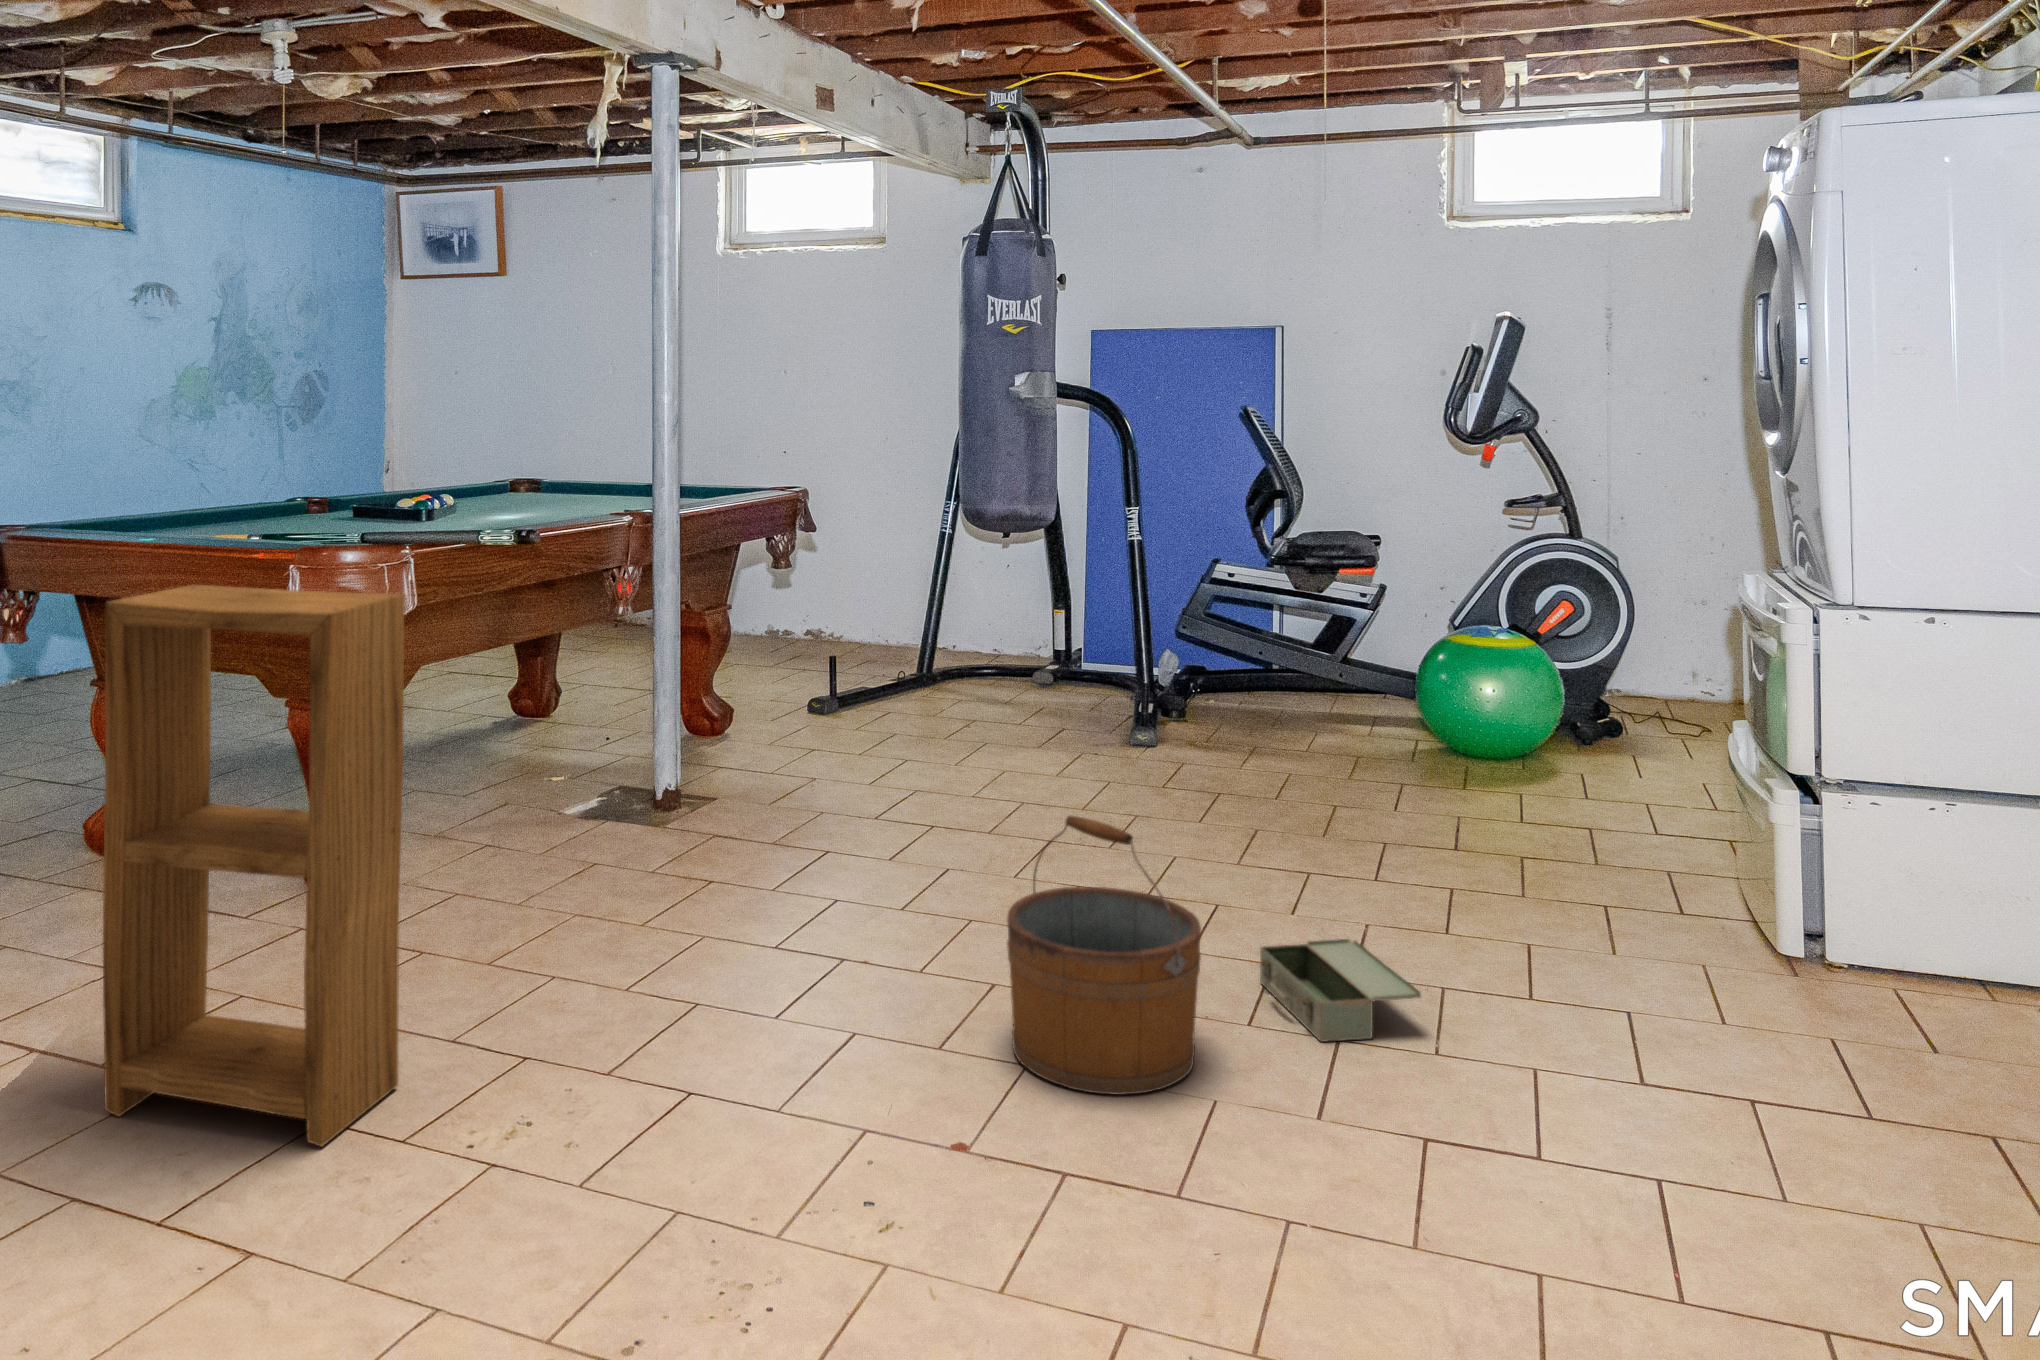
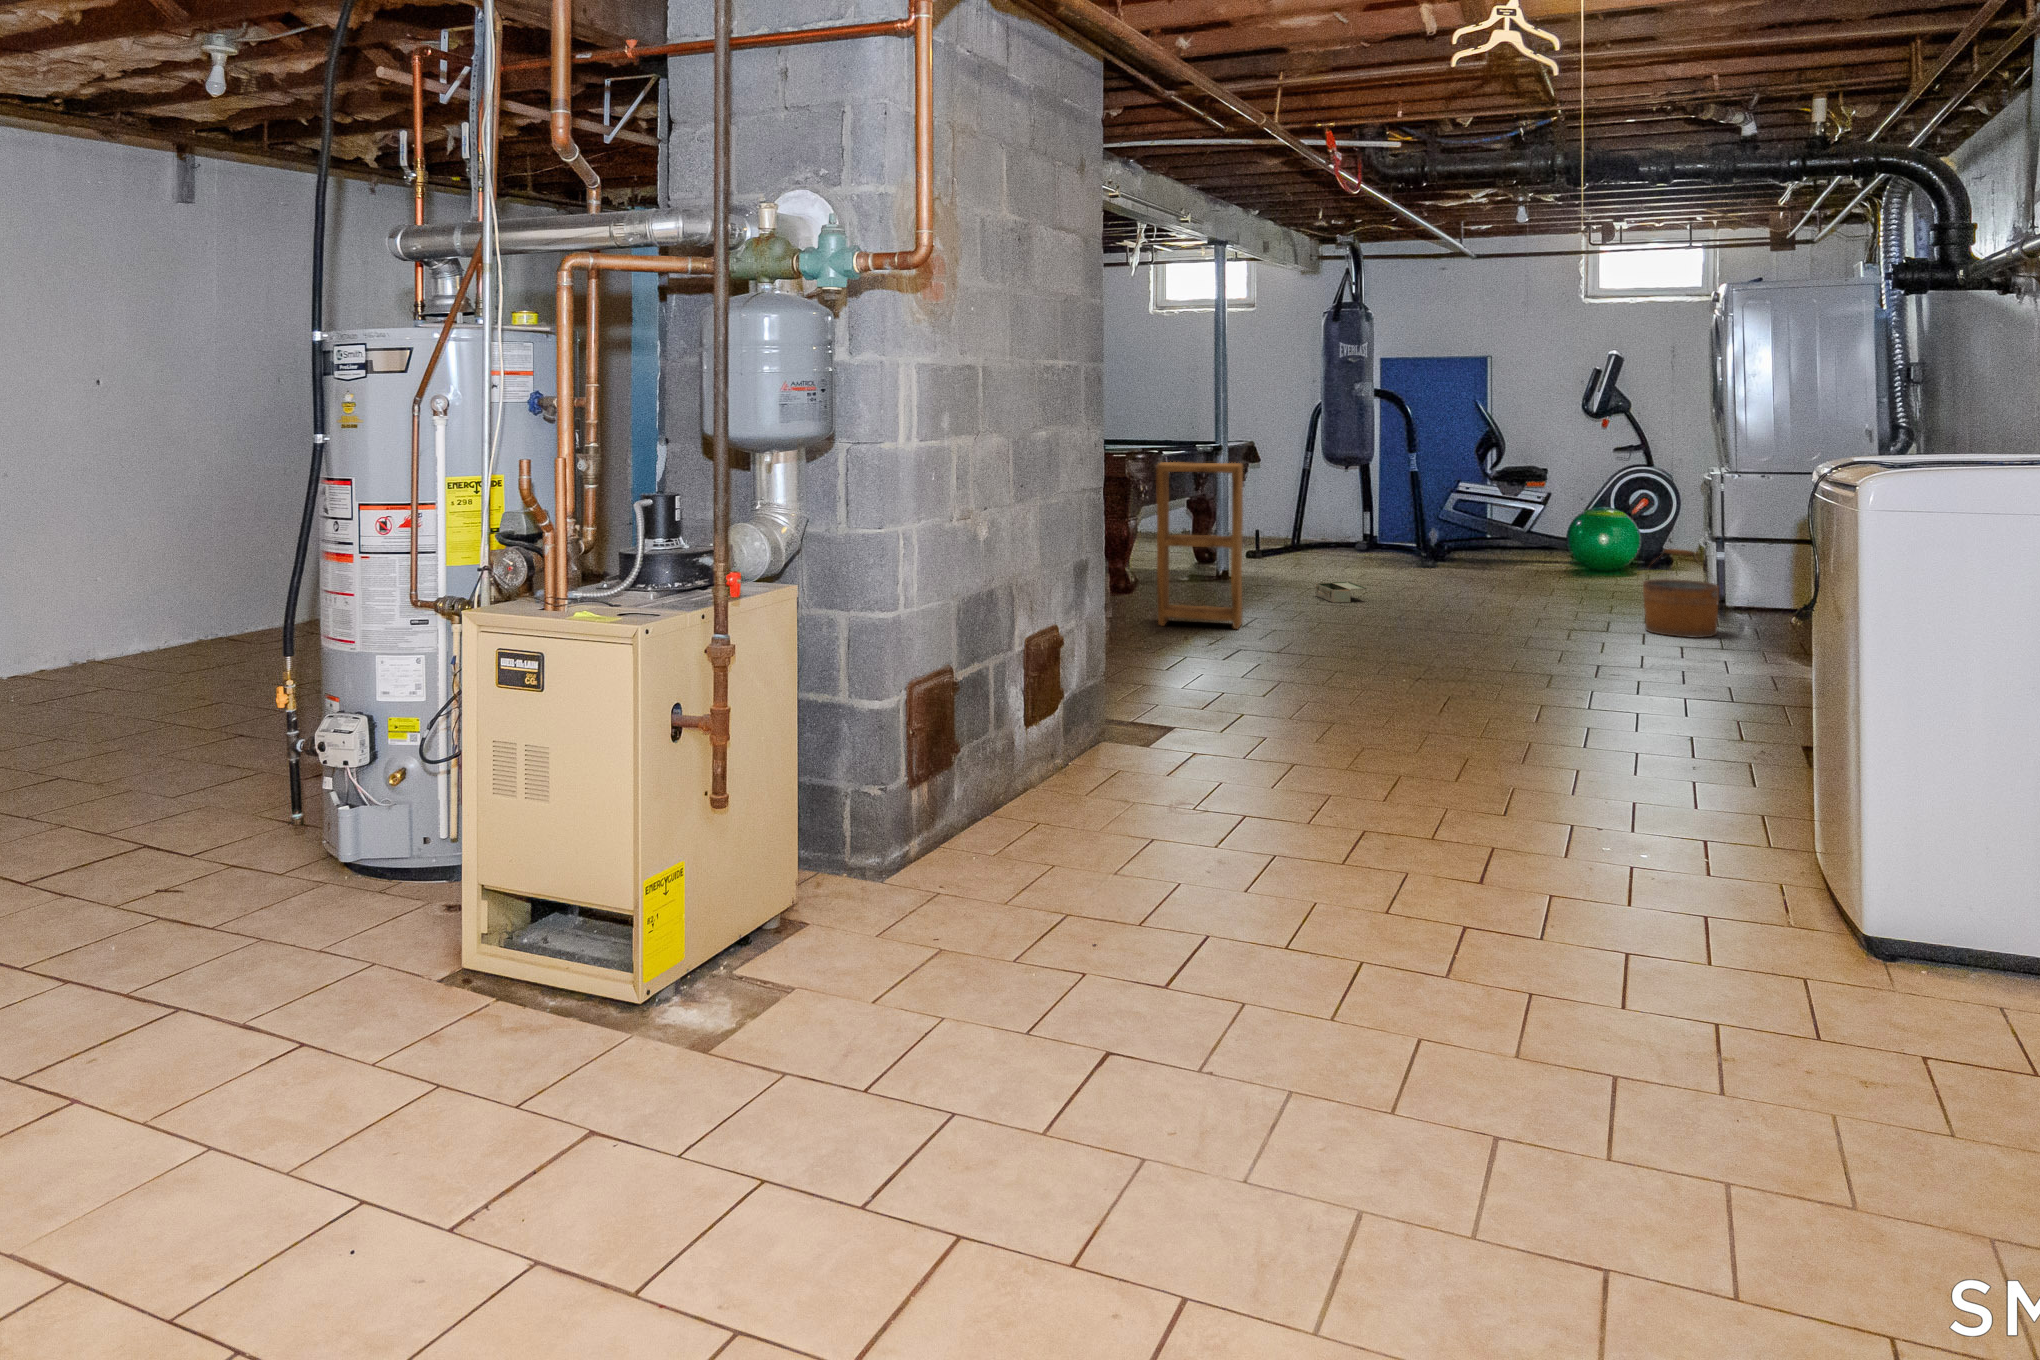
bucket: present [1007,816,1201,1095] -> present [1643,549,1719,638]
toolbox: present [1260,939,1421,1042] -> present [1316,582,1367,603]

